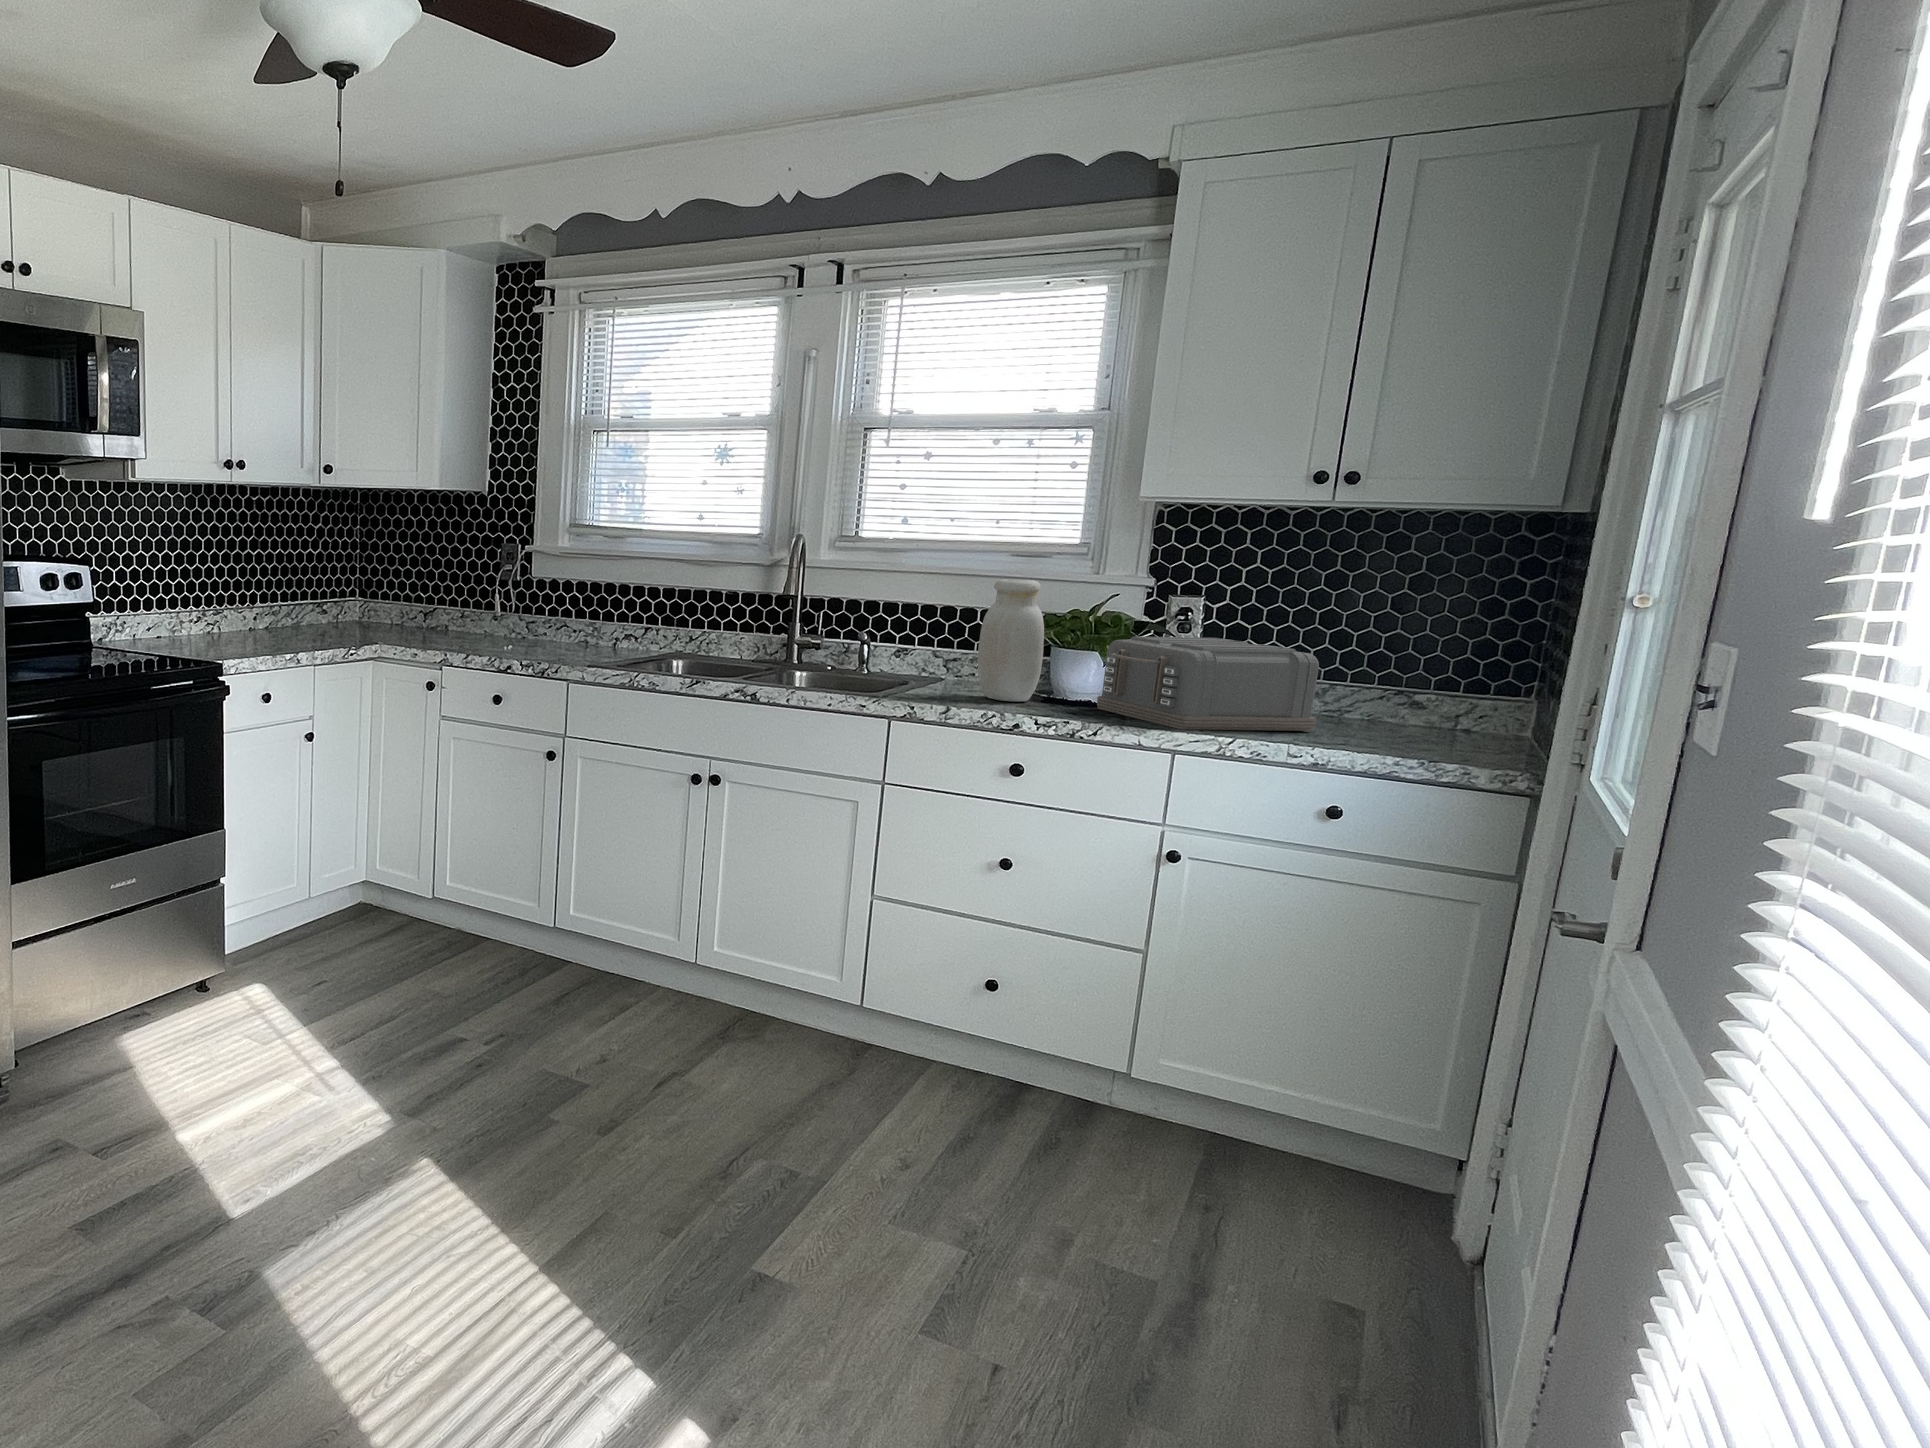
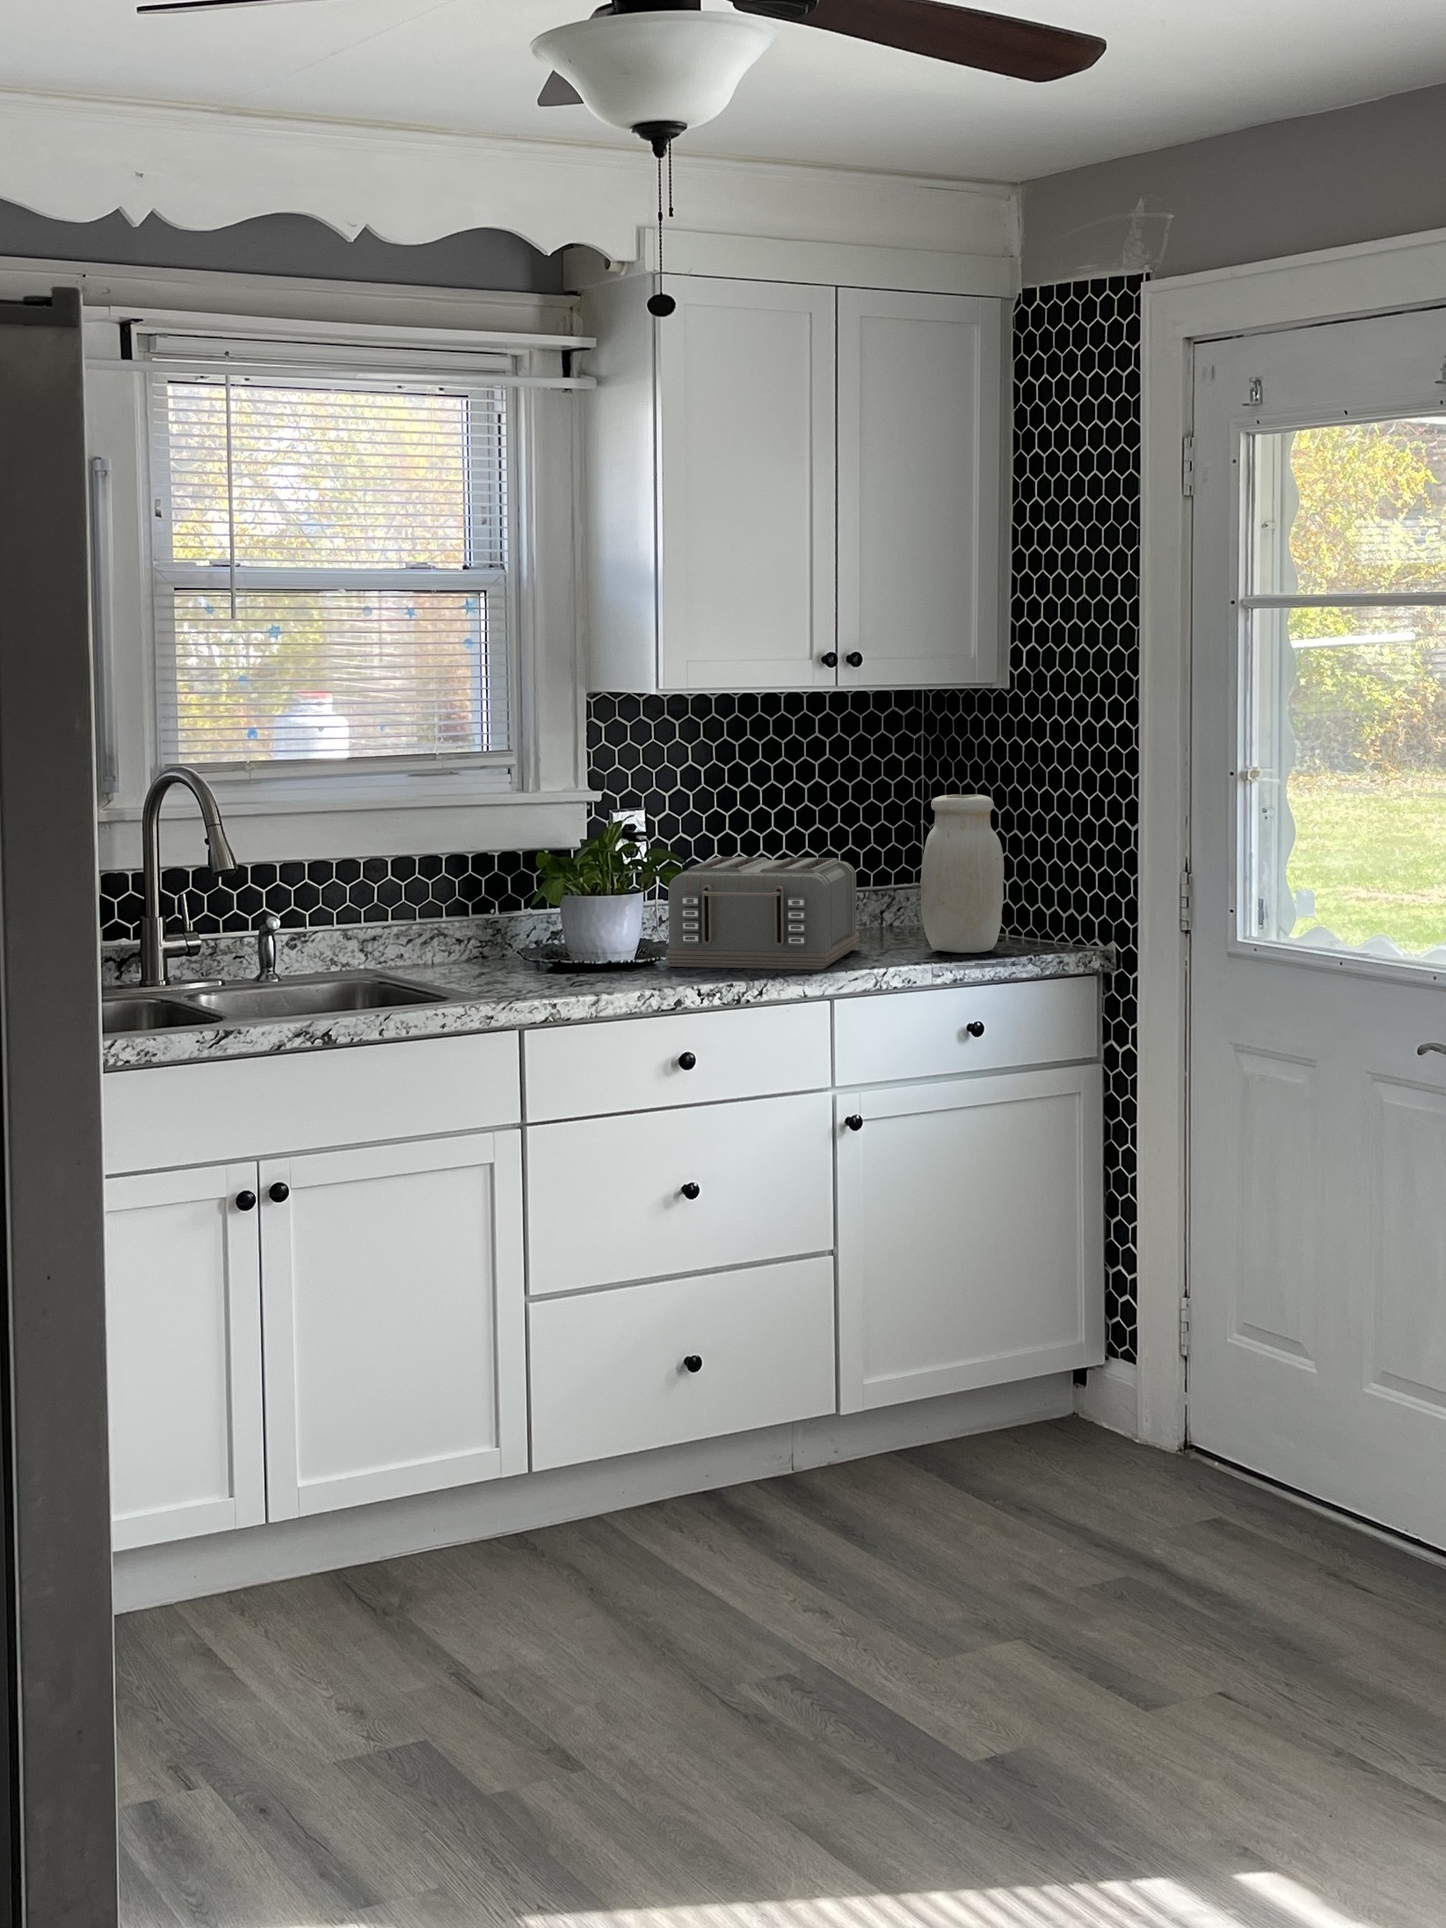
jar: present [978,579,1044,702] -> present [921,794,1004,953]

